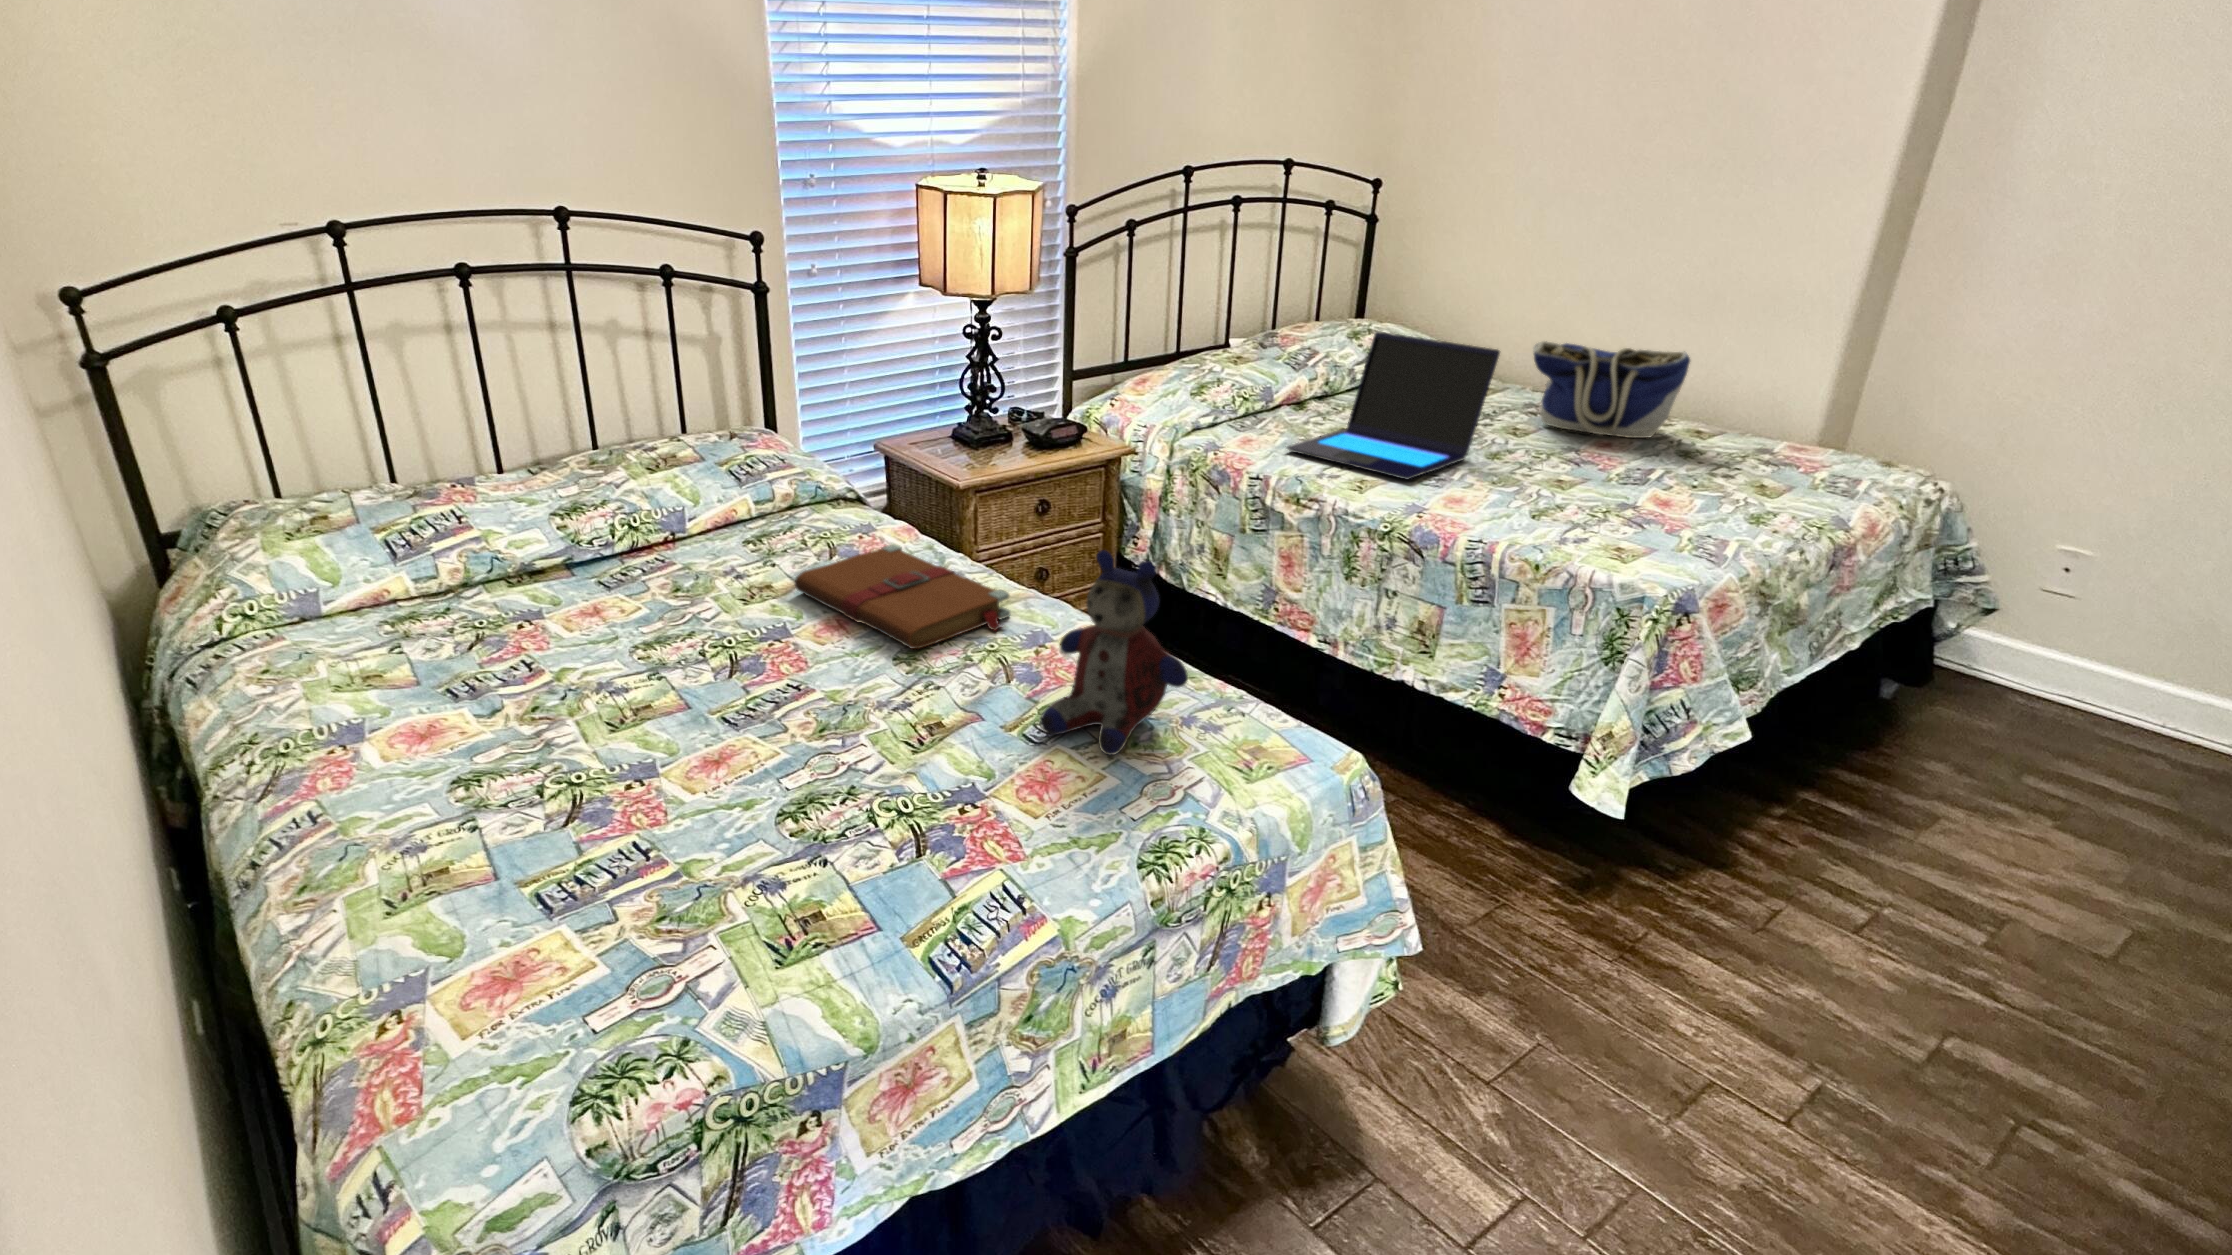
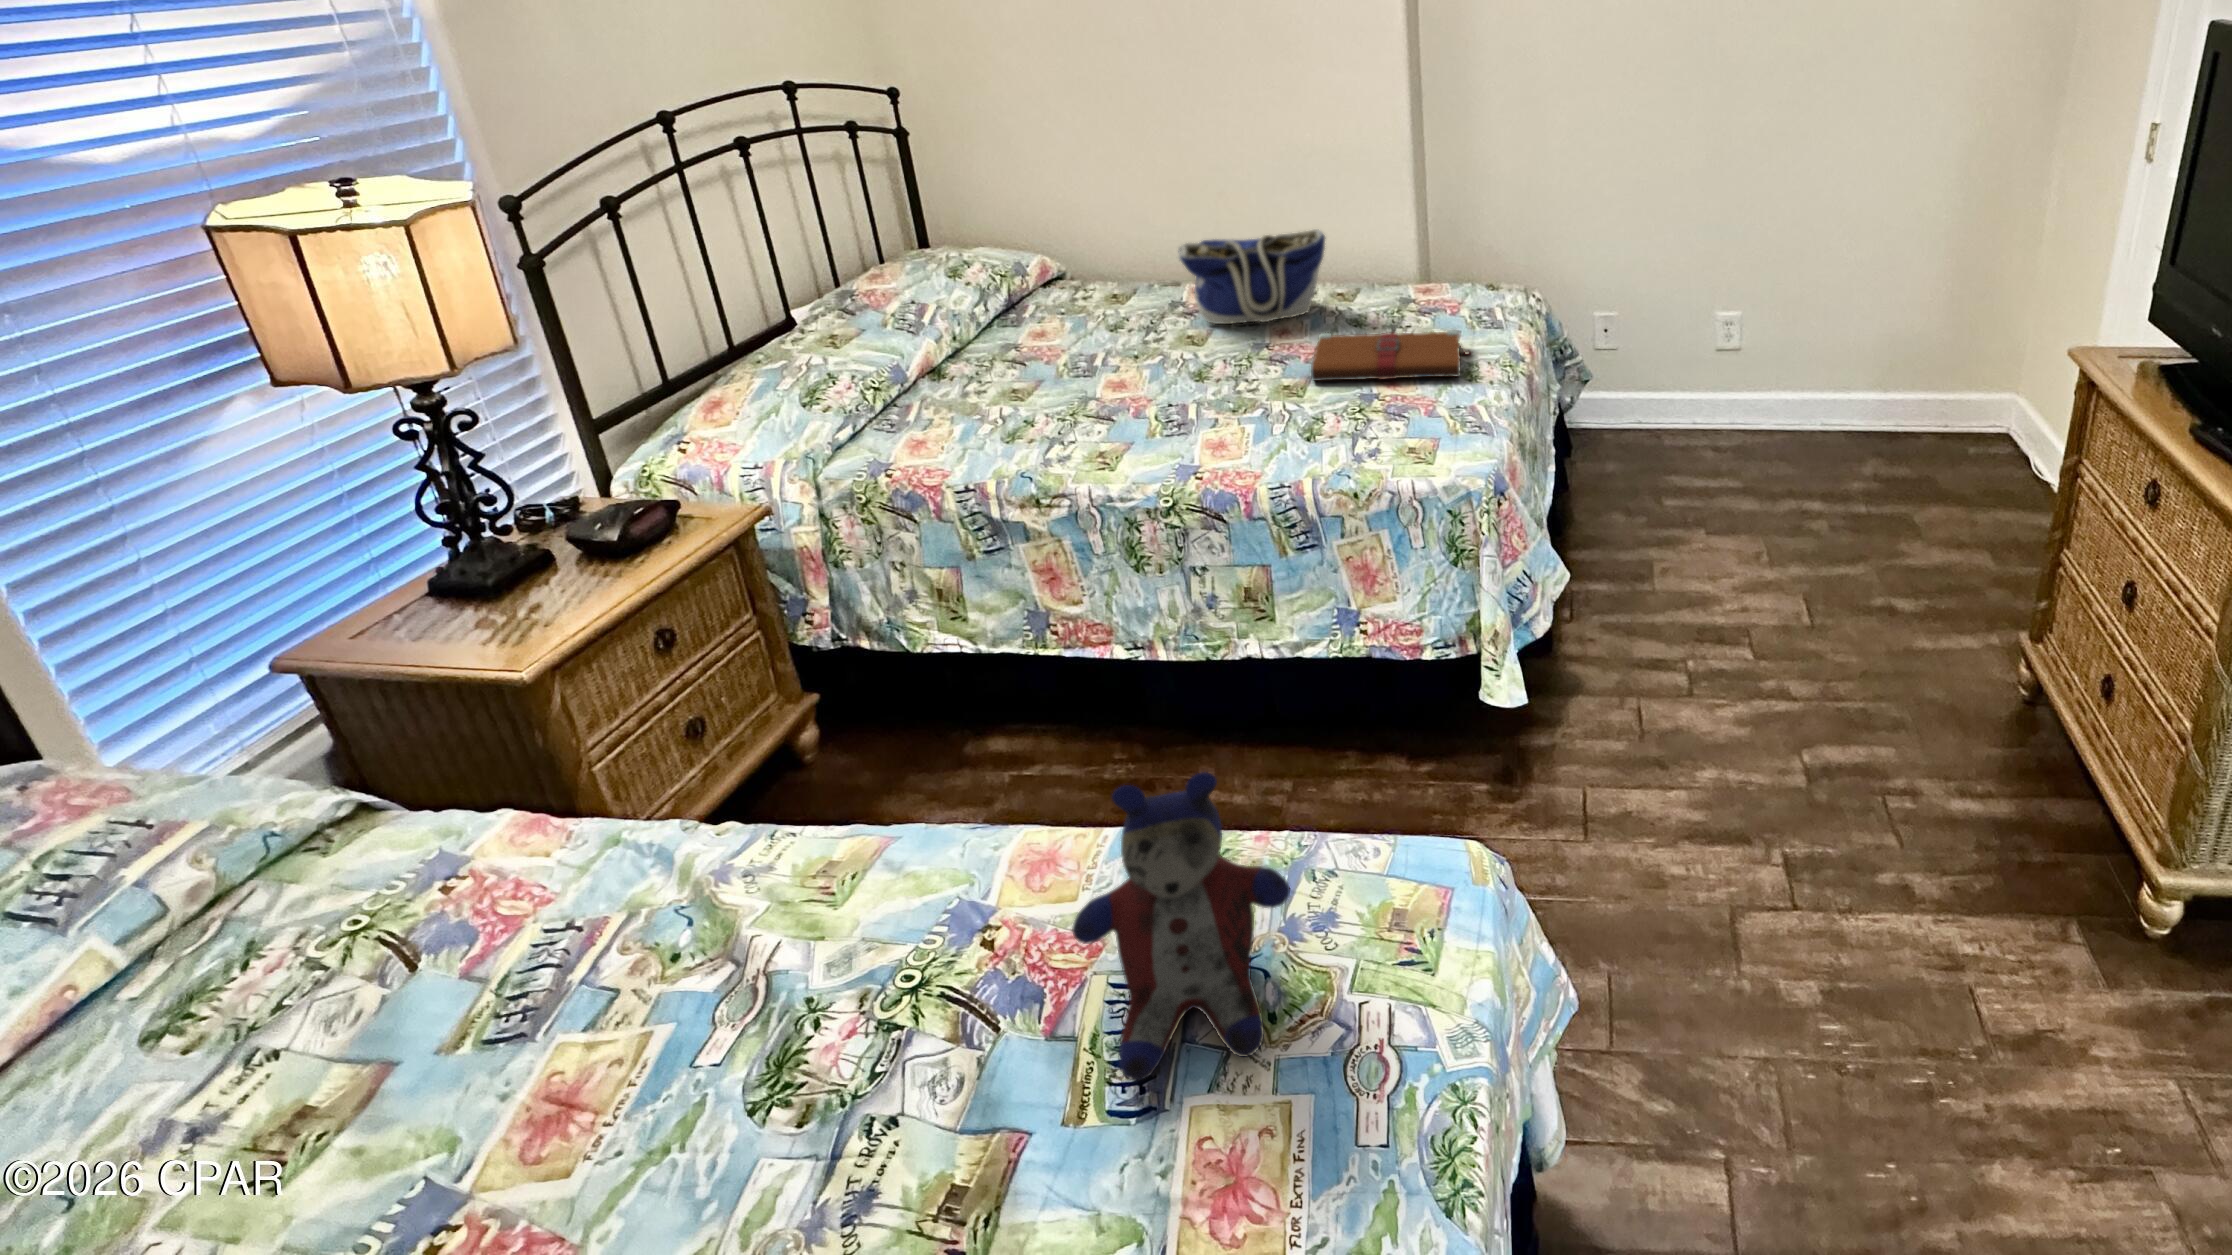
laptop: present [1286,331,1500,480] -> none [979,270,1180,442]
book: present [794,544,1010,649] -> present [1311,330,1470,381]

